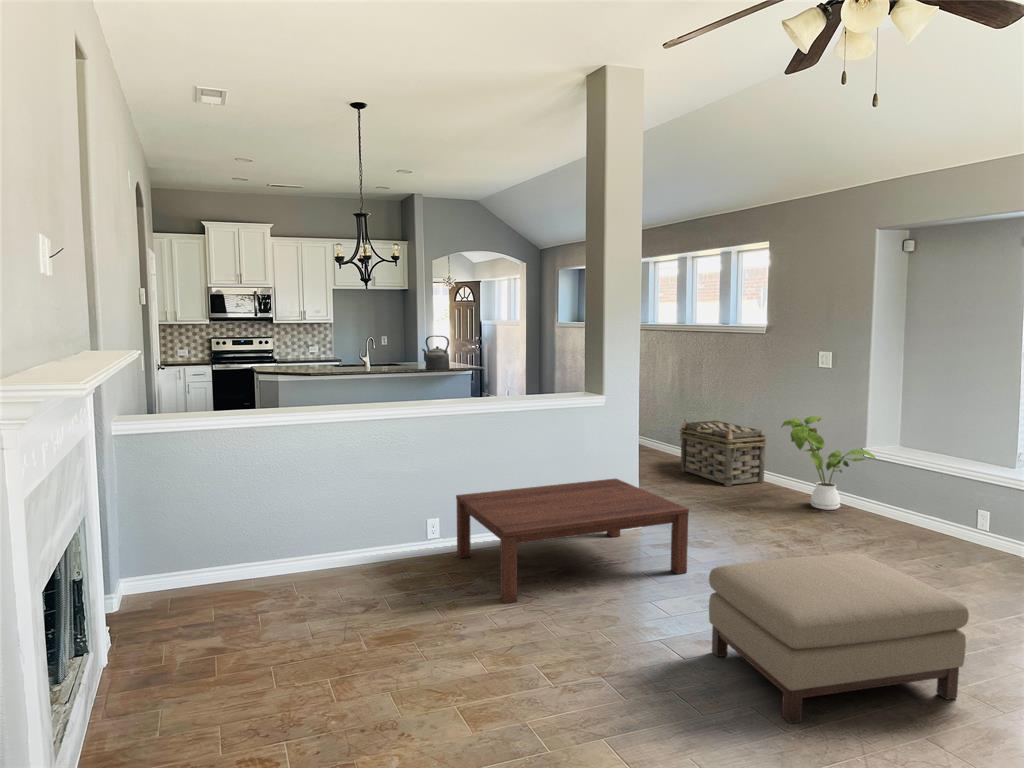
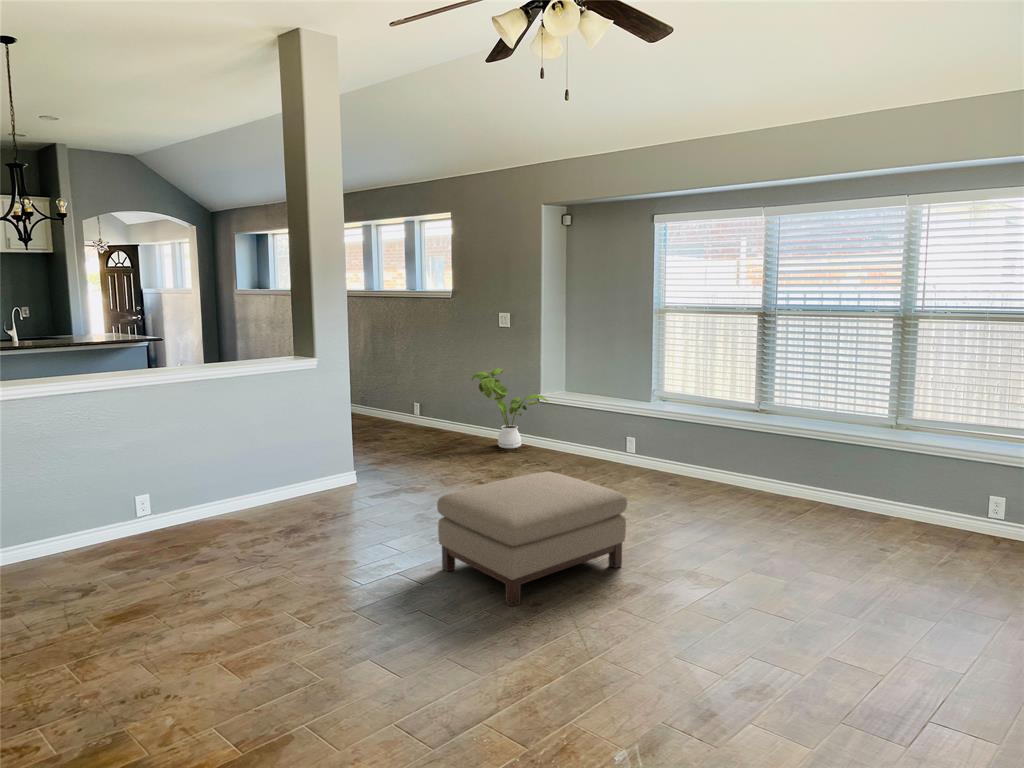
kettle: present [422,336,450,370] -> none [90,304,127,342]
basket: present [679,419,767,486] -> none [378,379,457,439]
coffee table: present [456,478,689,603] -> none [168,437,407,565]

